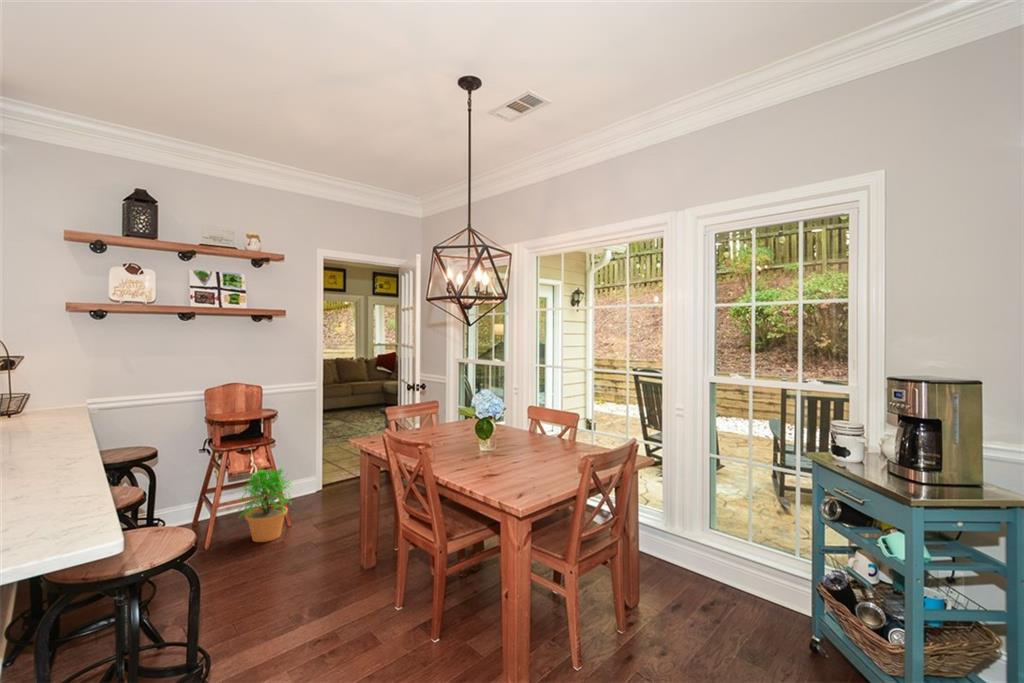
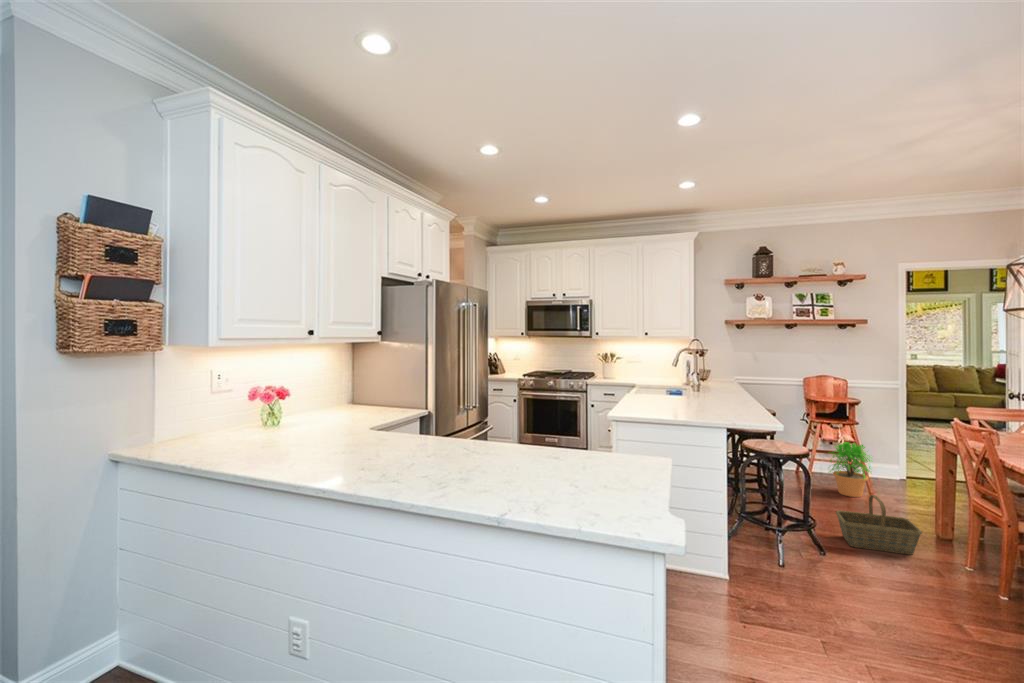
basket: none [248,551,354,648] -> present [836,495,922,555]

